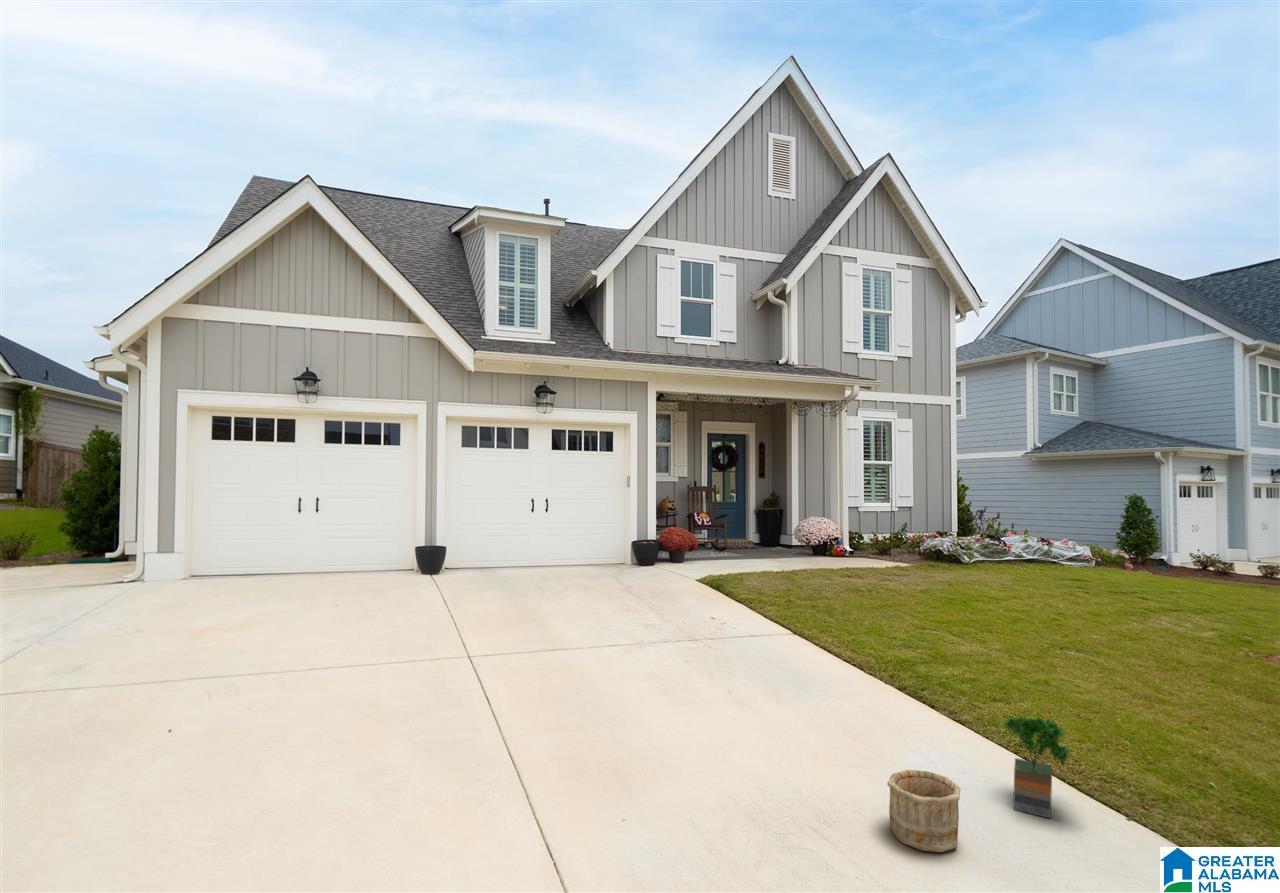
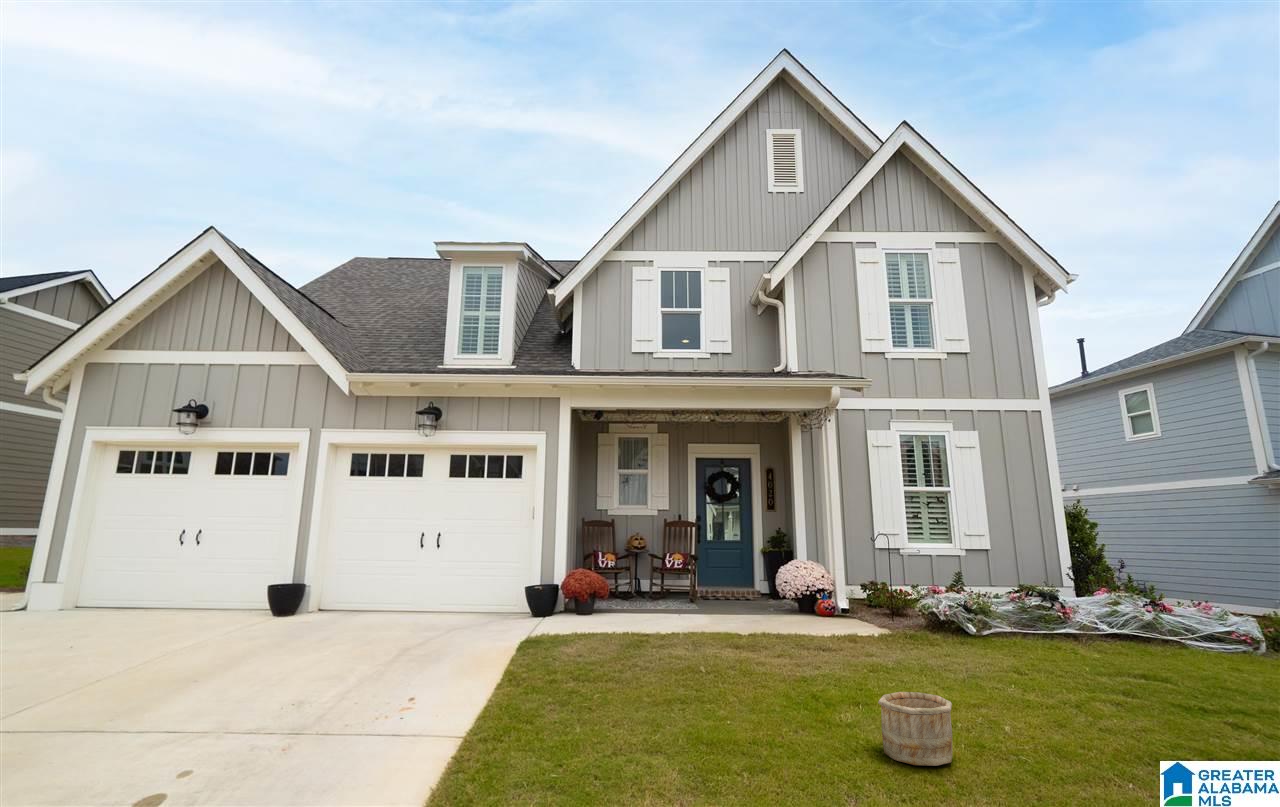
potted tree: present [1004,715,1070,818] -> none [993,640,1064,743]

